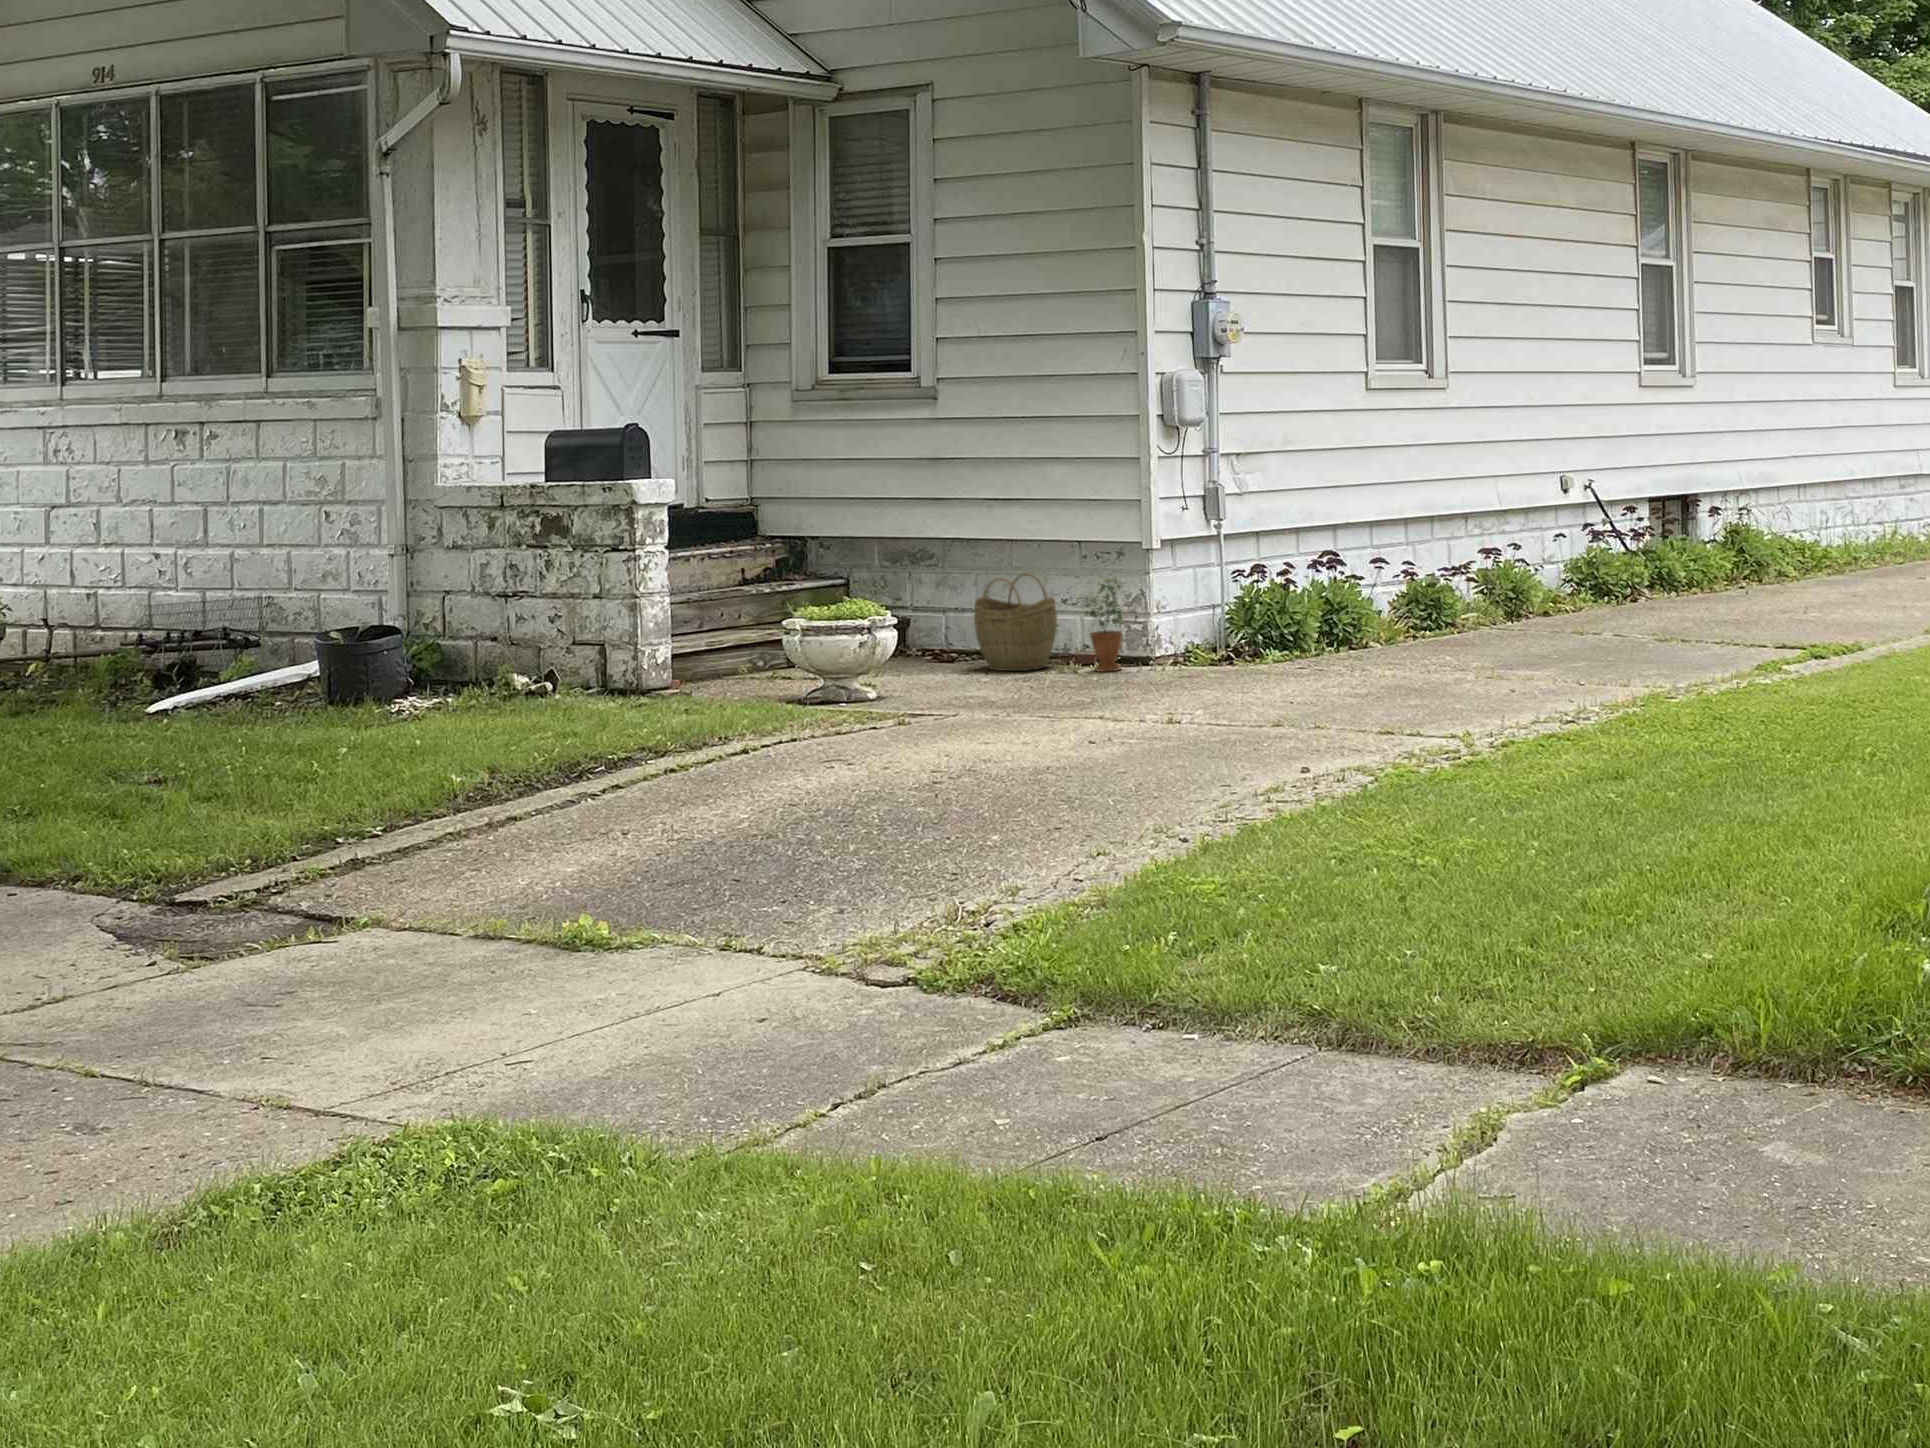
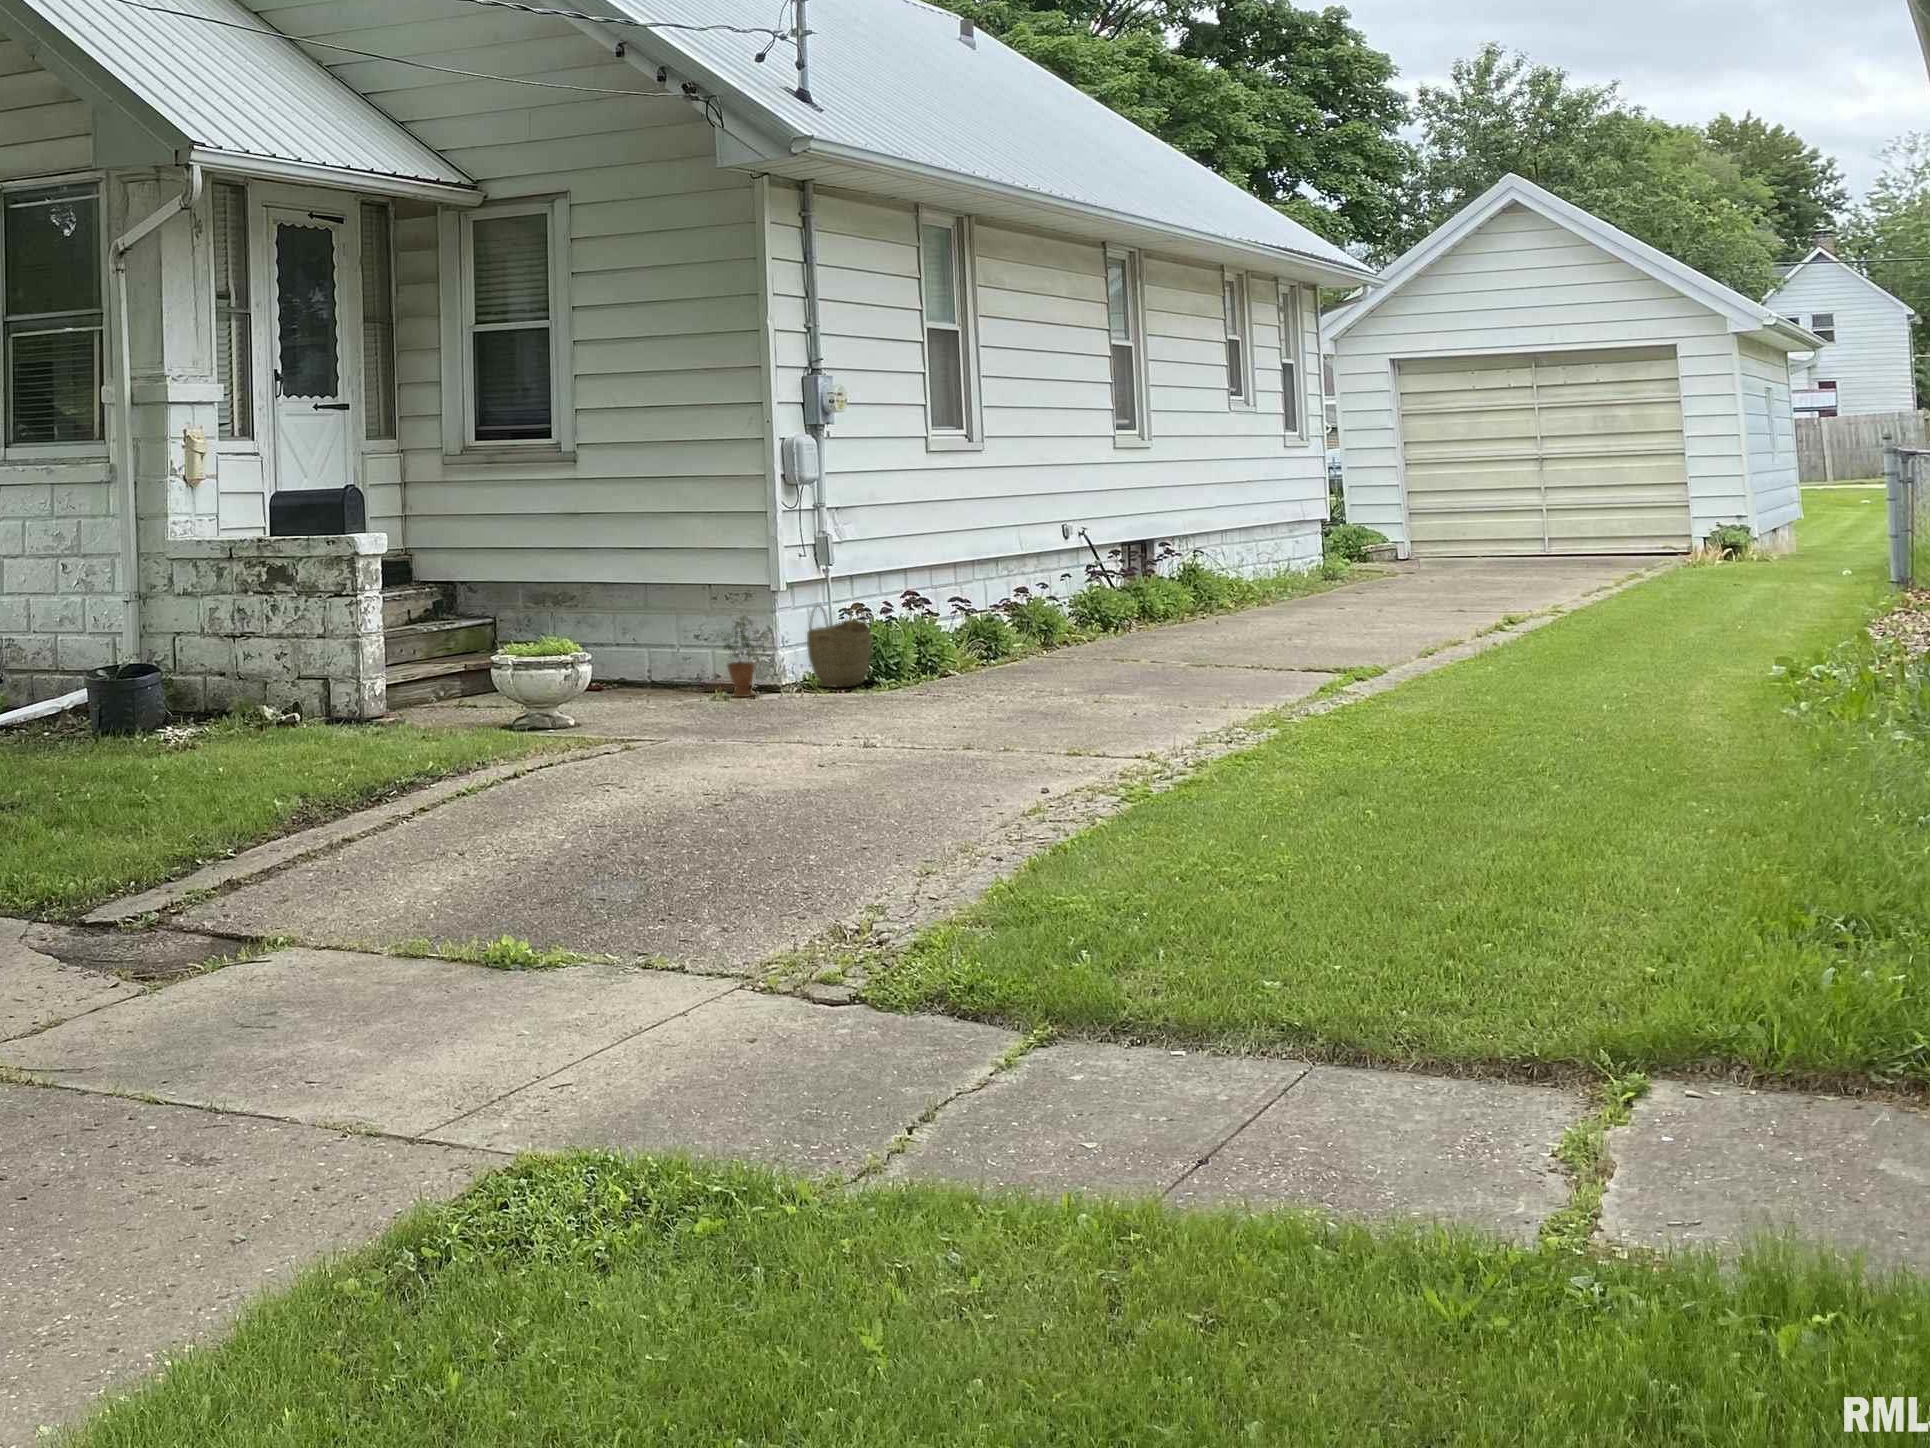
woven basket: present [974,573,1057,671] -> present [807,606,871,688]

